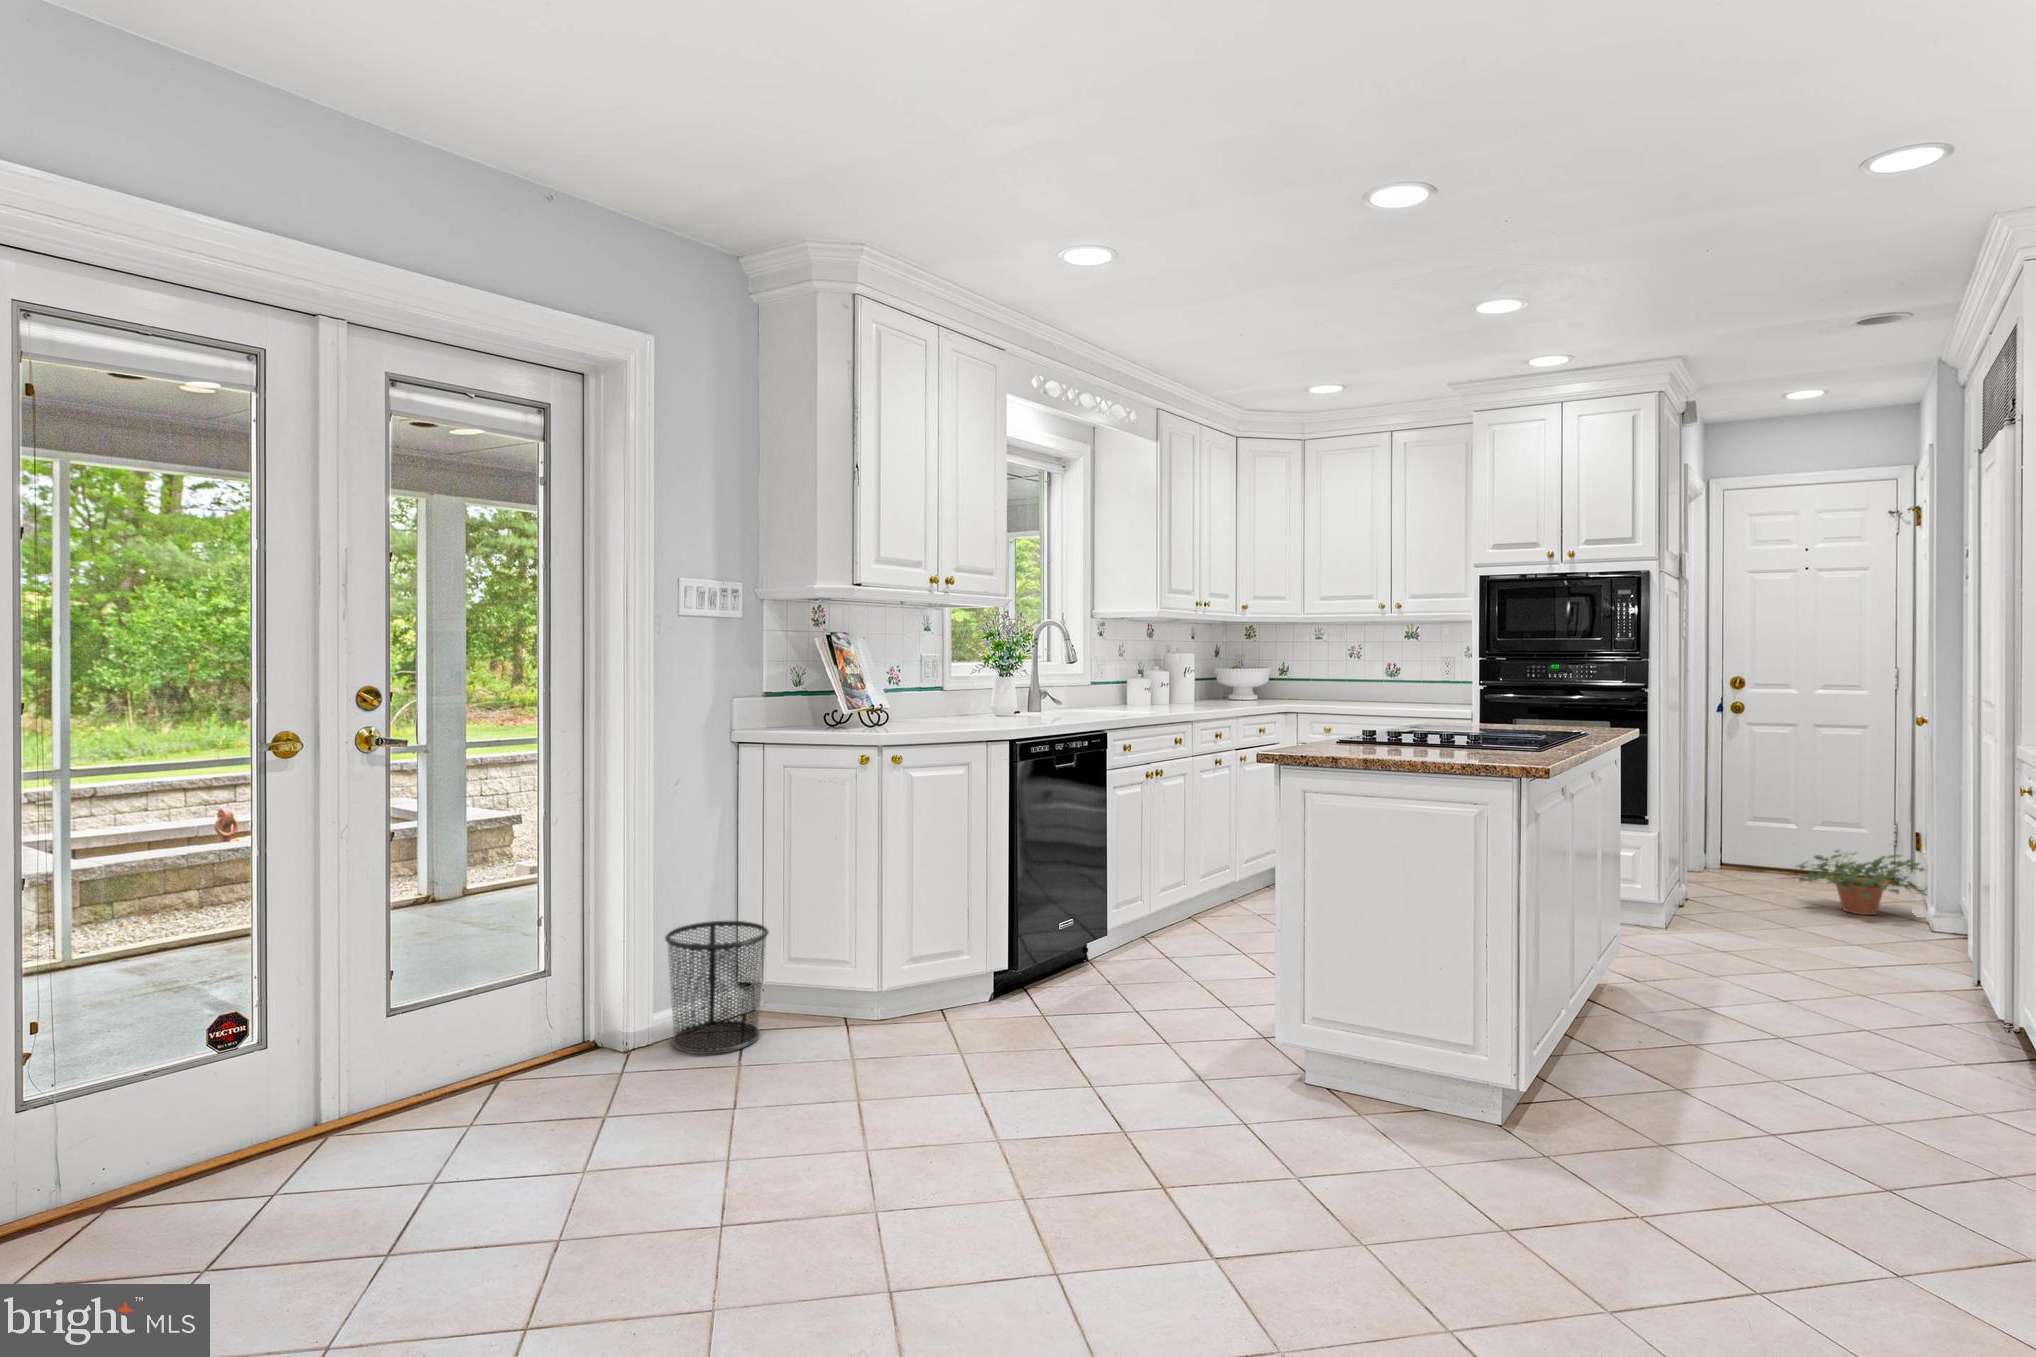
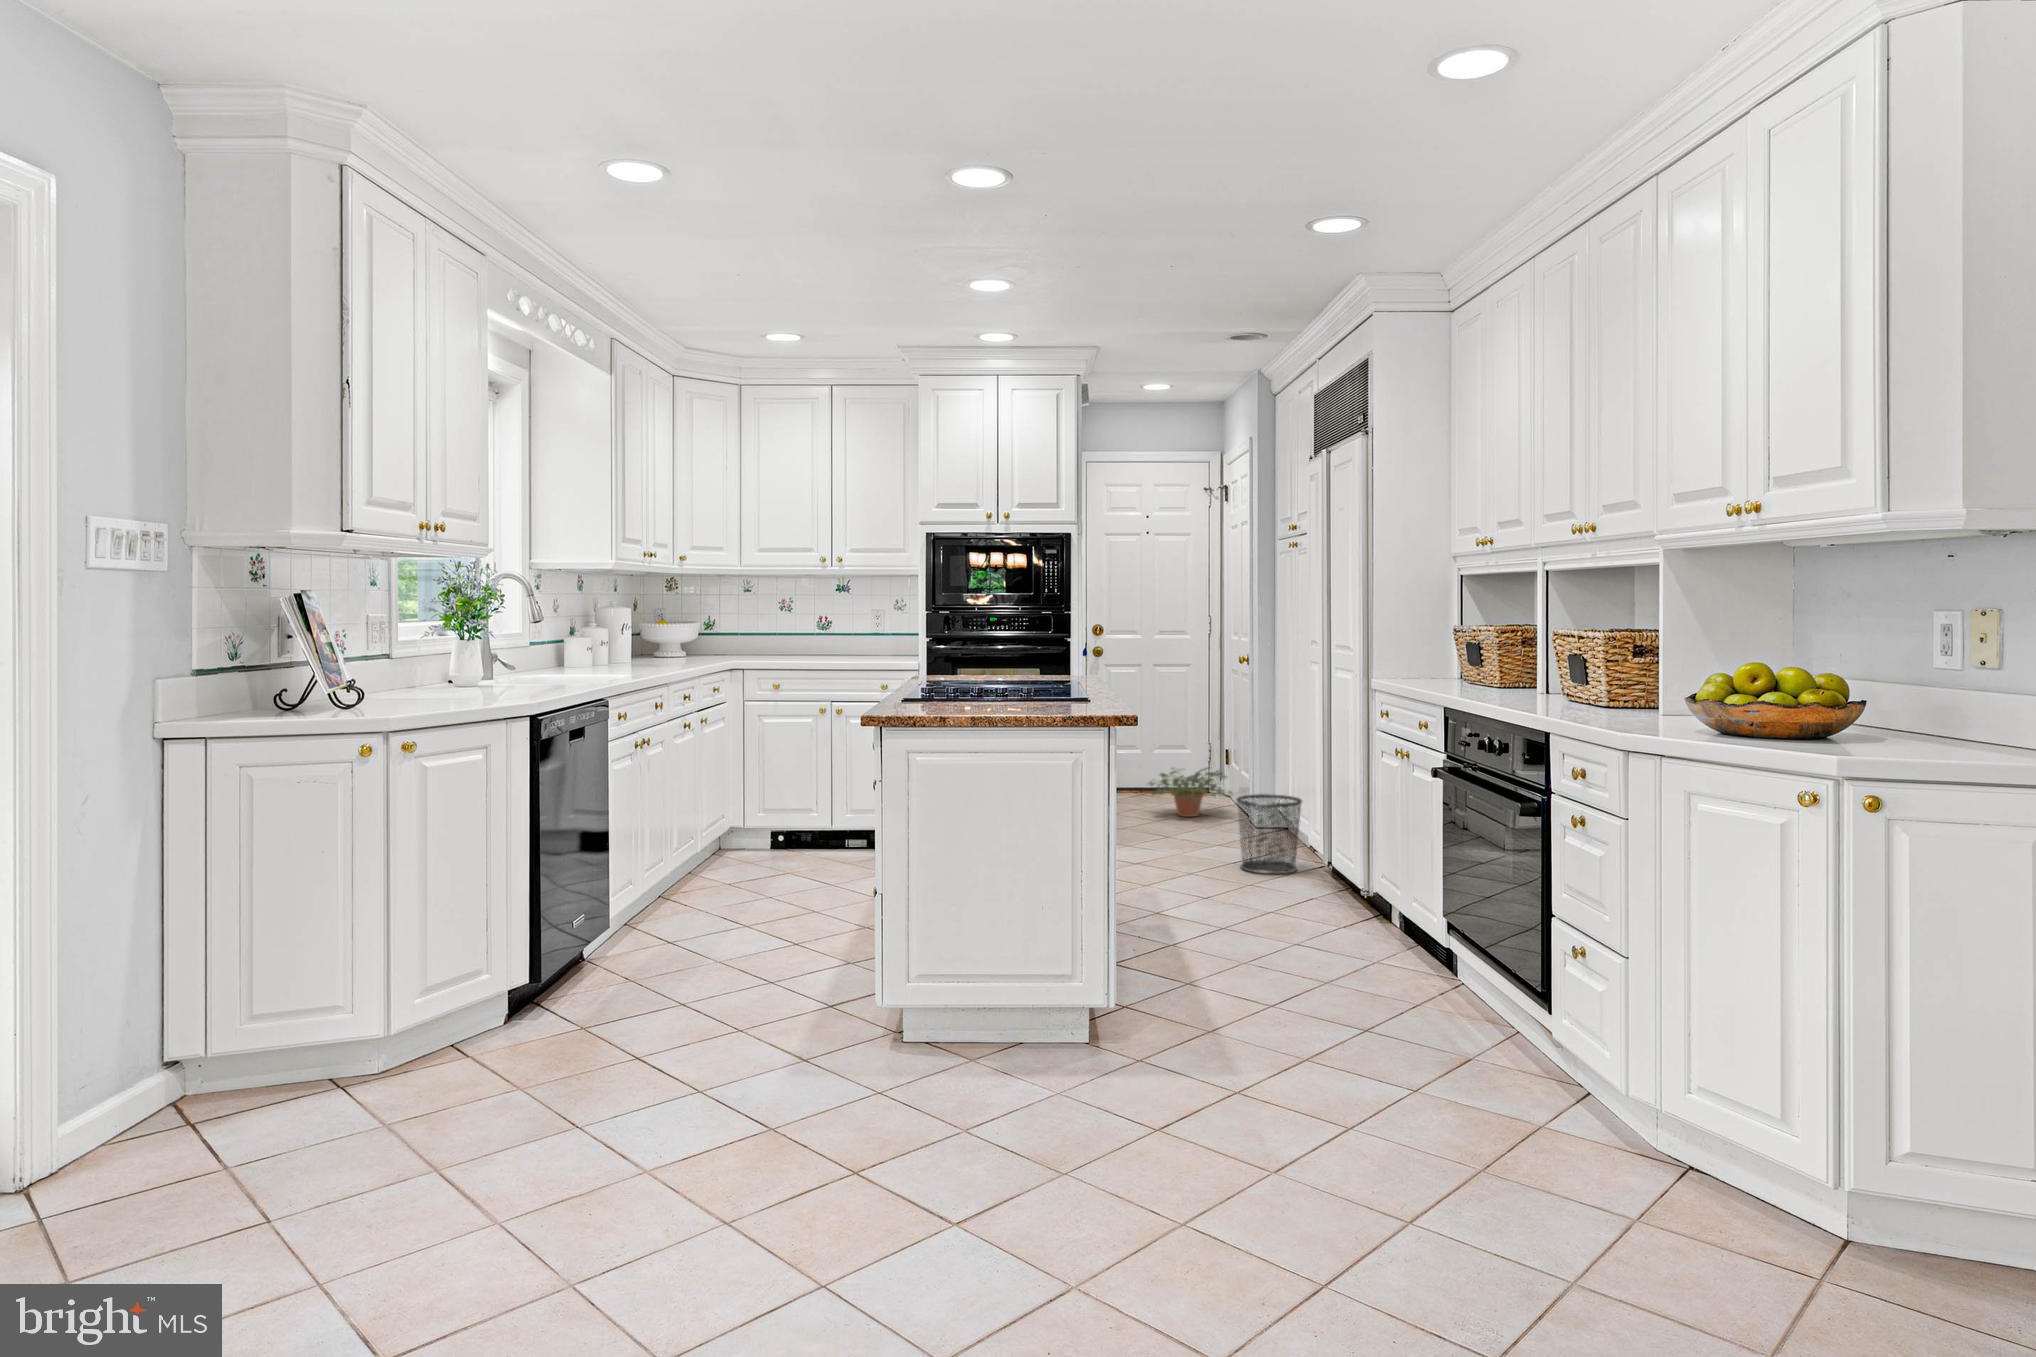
waste bin: present [665,921,769,1054] -> present [1236,794,1302,874]

